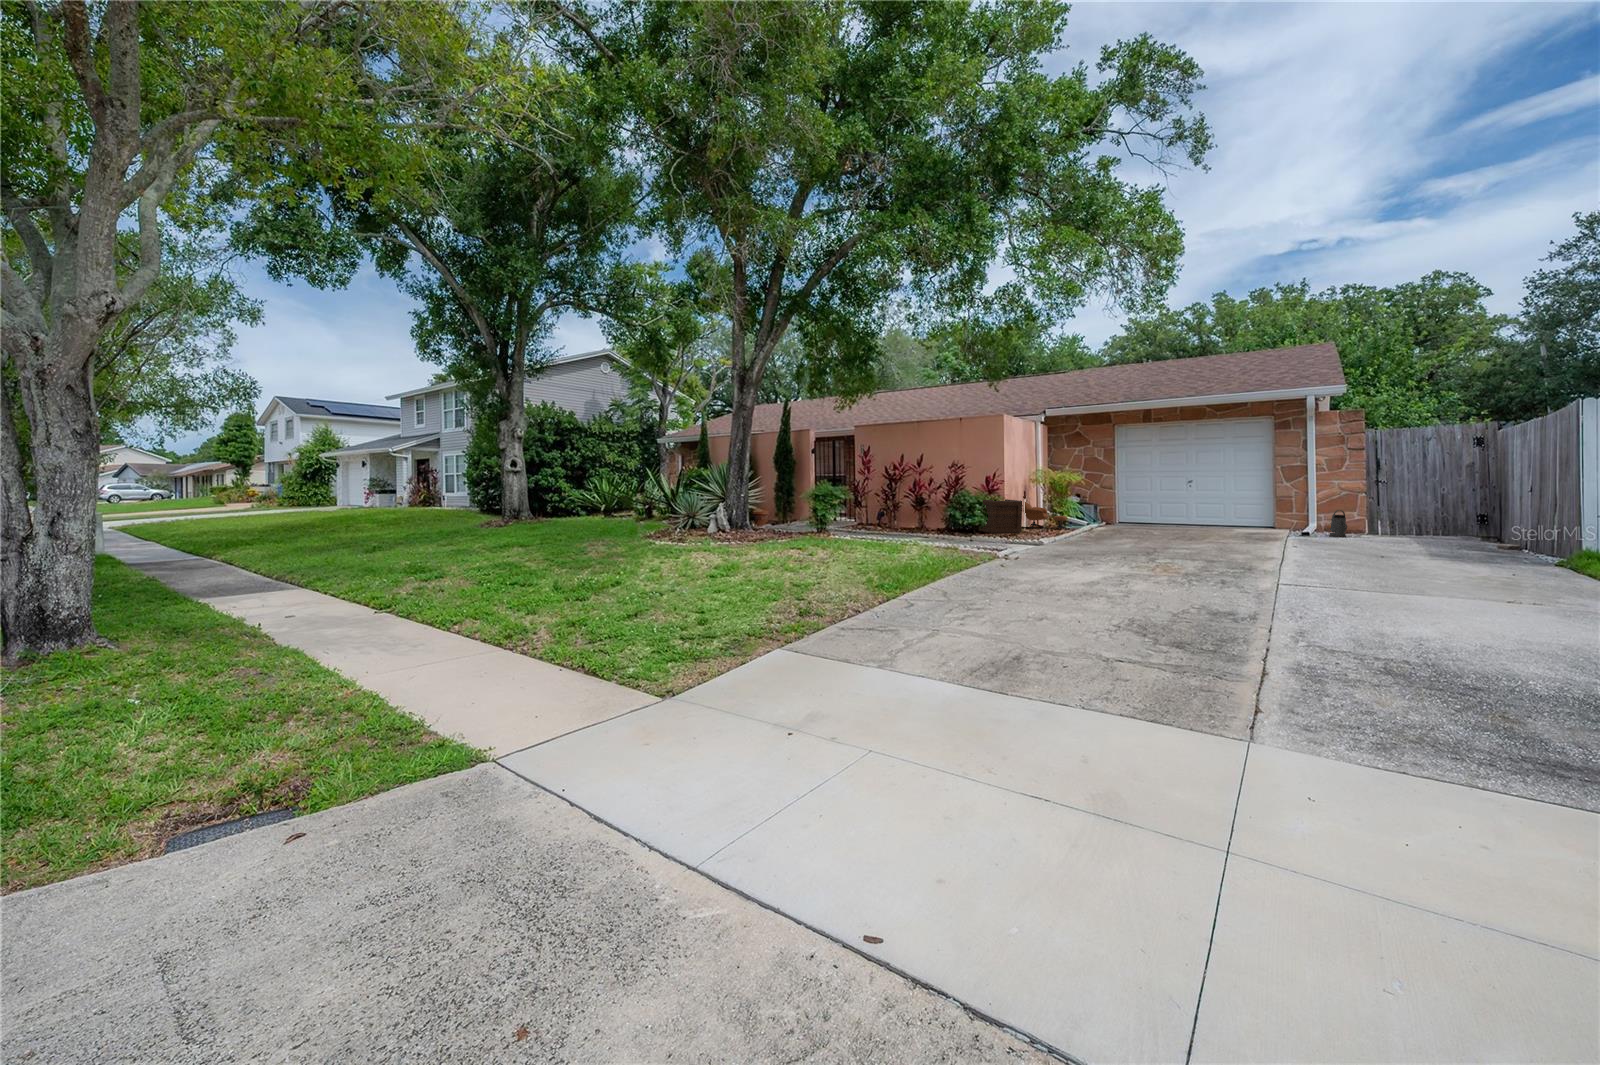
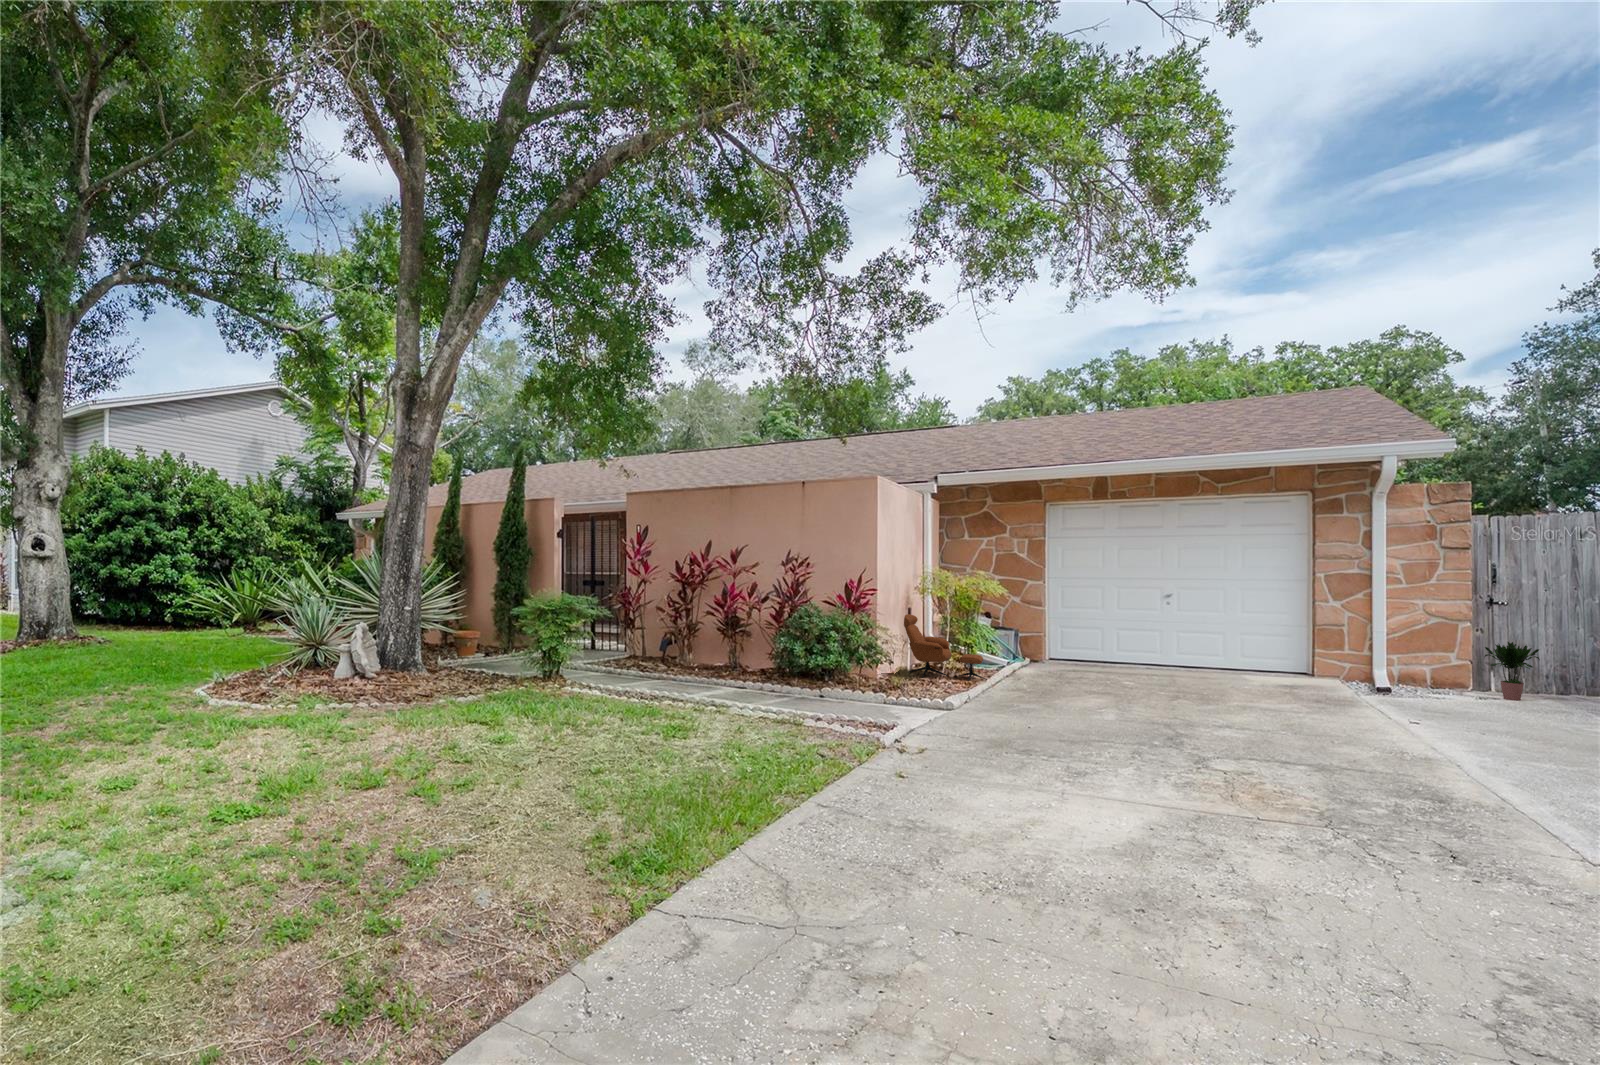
wooden crate: present [978,499,1022,533] -> none [824,629,904,700]
potted plant: none [1374,504,1409,538] -> present [1485,642,1540,700]
watering can: present [1329,510,1347,537] -> none [1396,651,1453,699]

